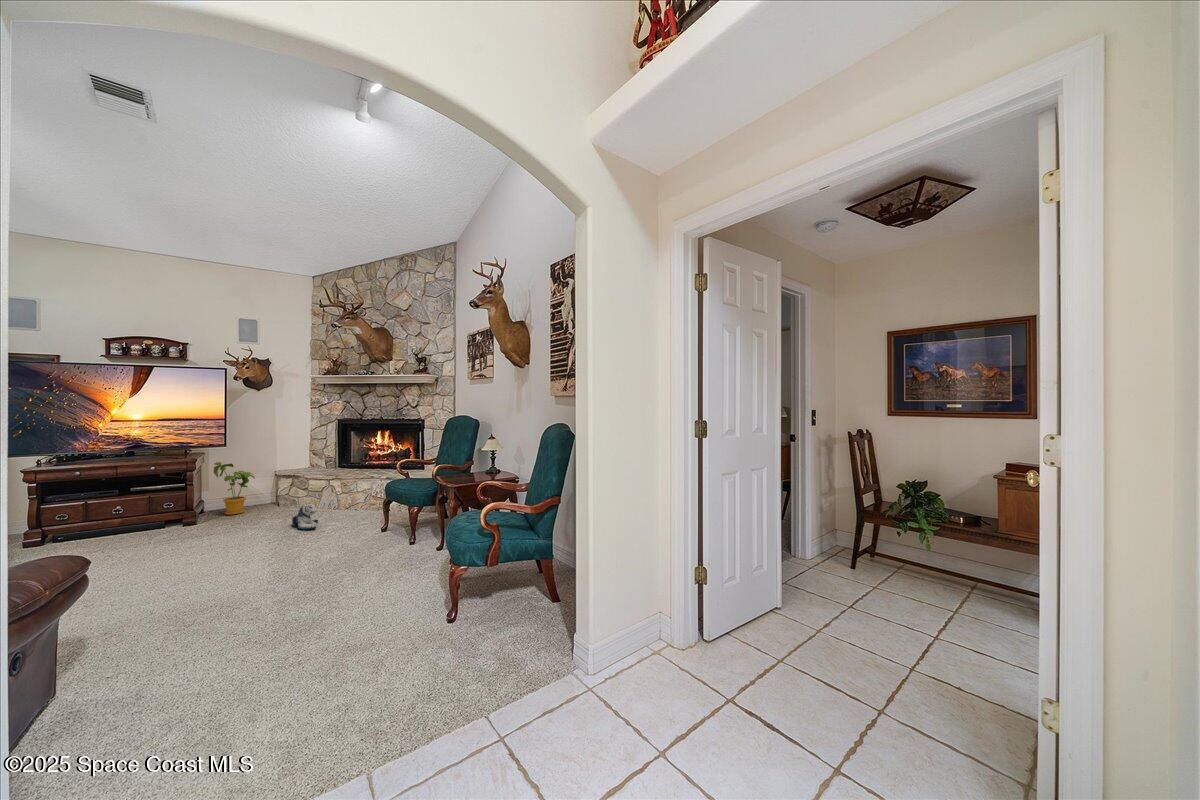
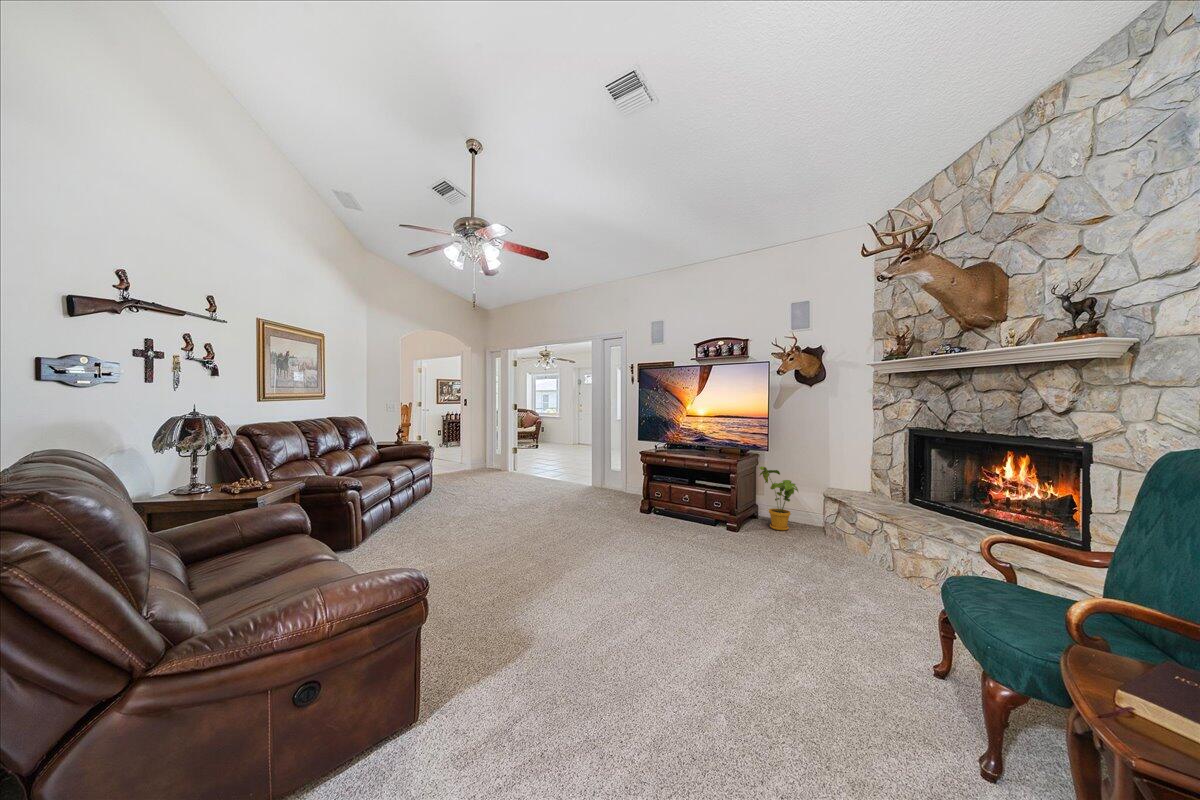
plush toy: present [292,503,318,530] -> none [809,550,848,594]

